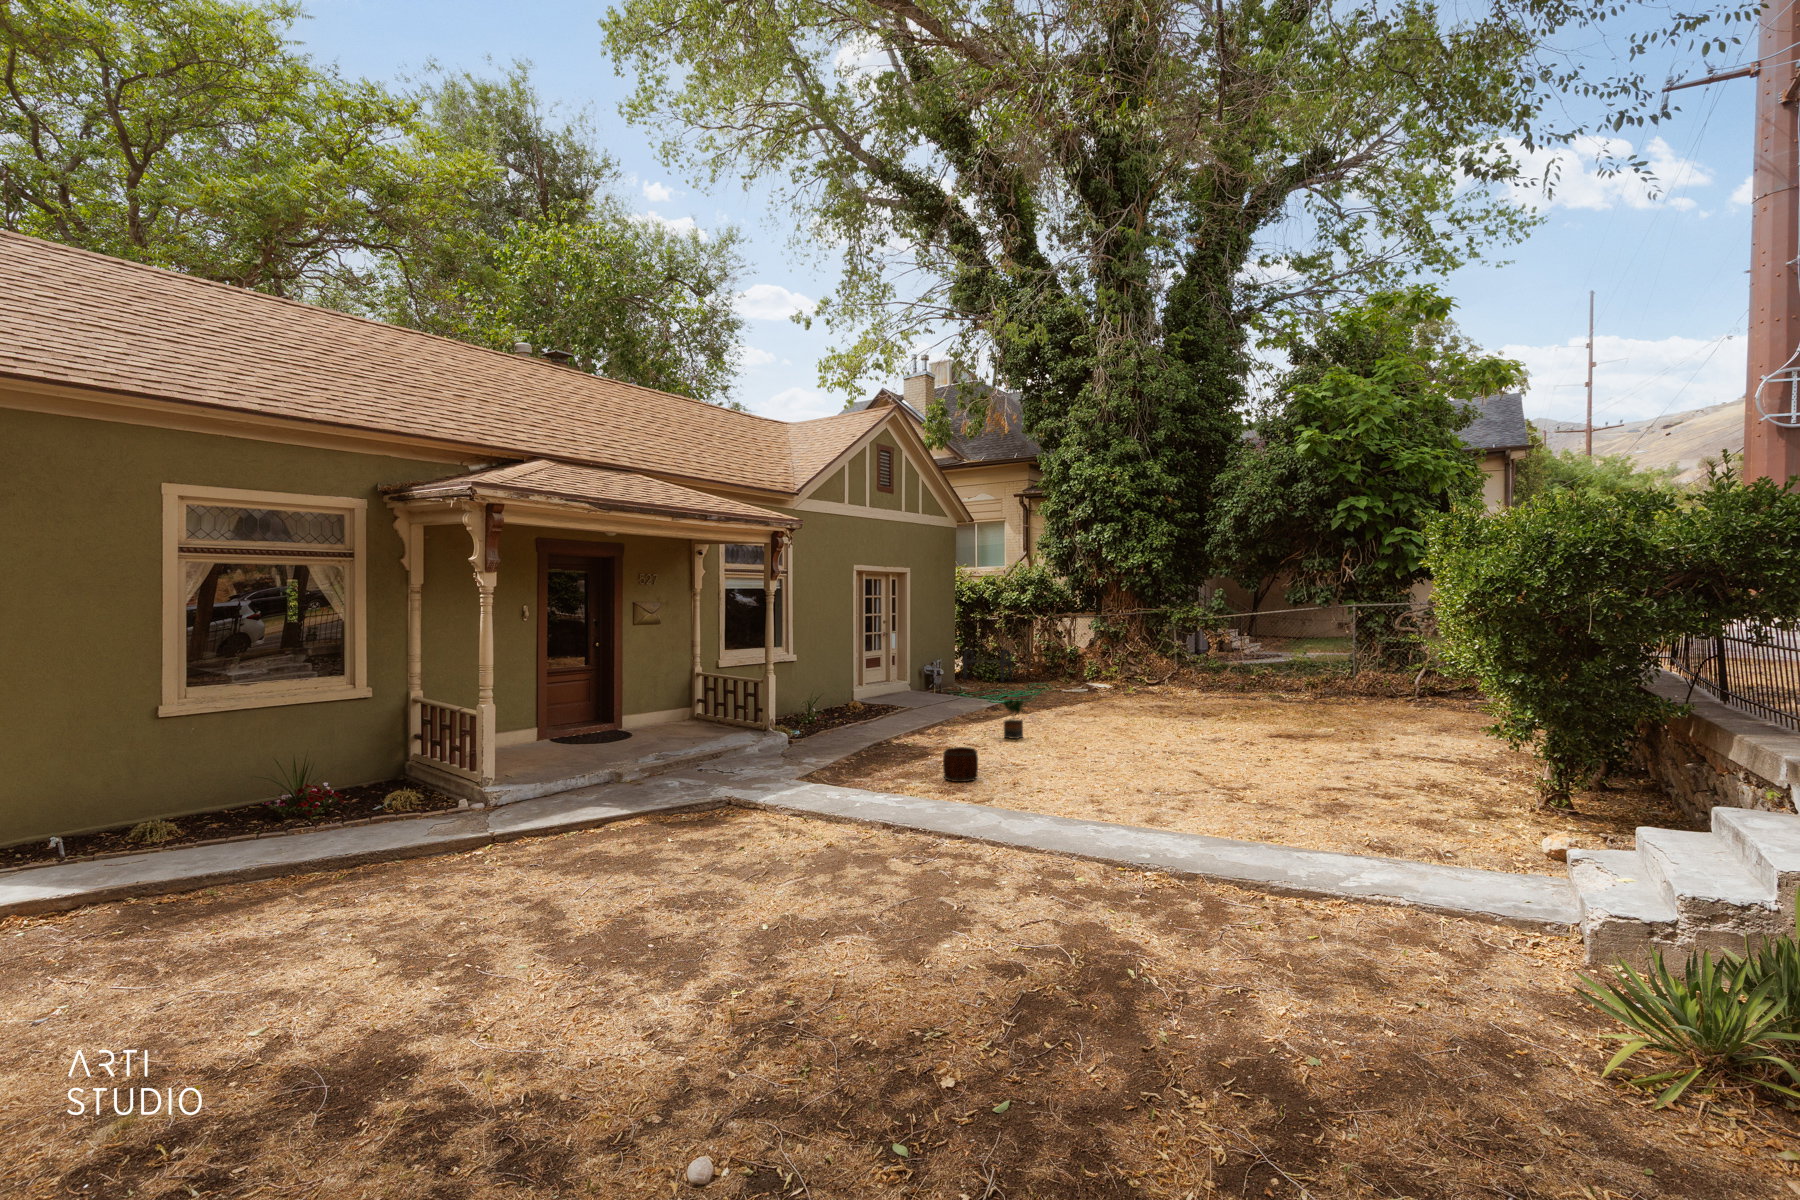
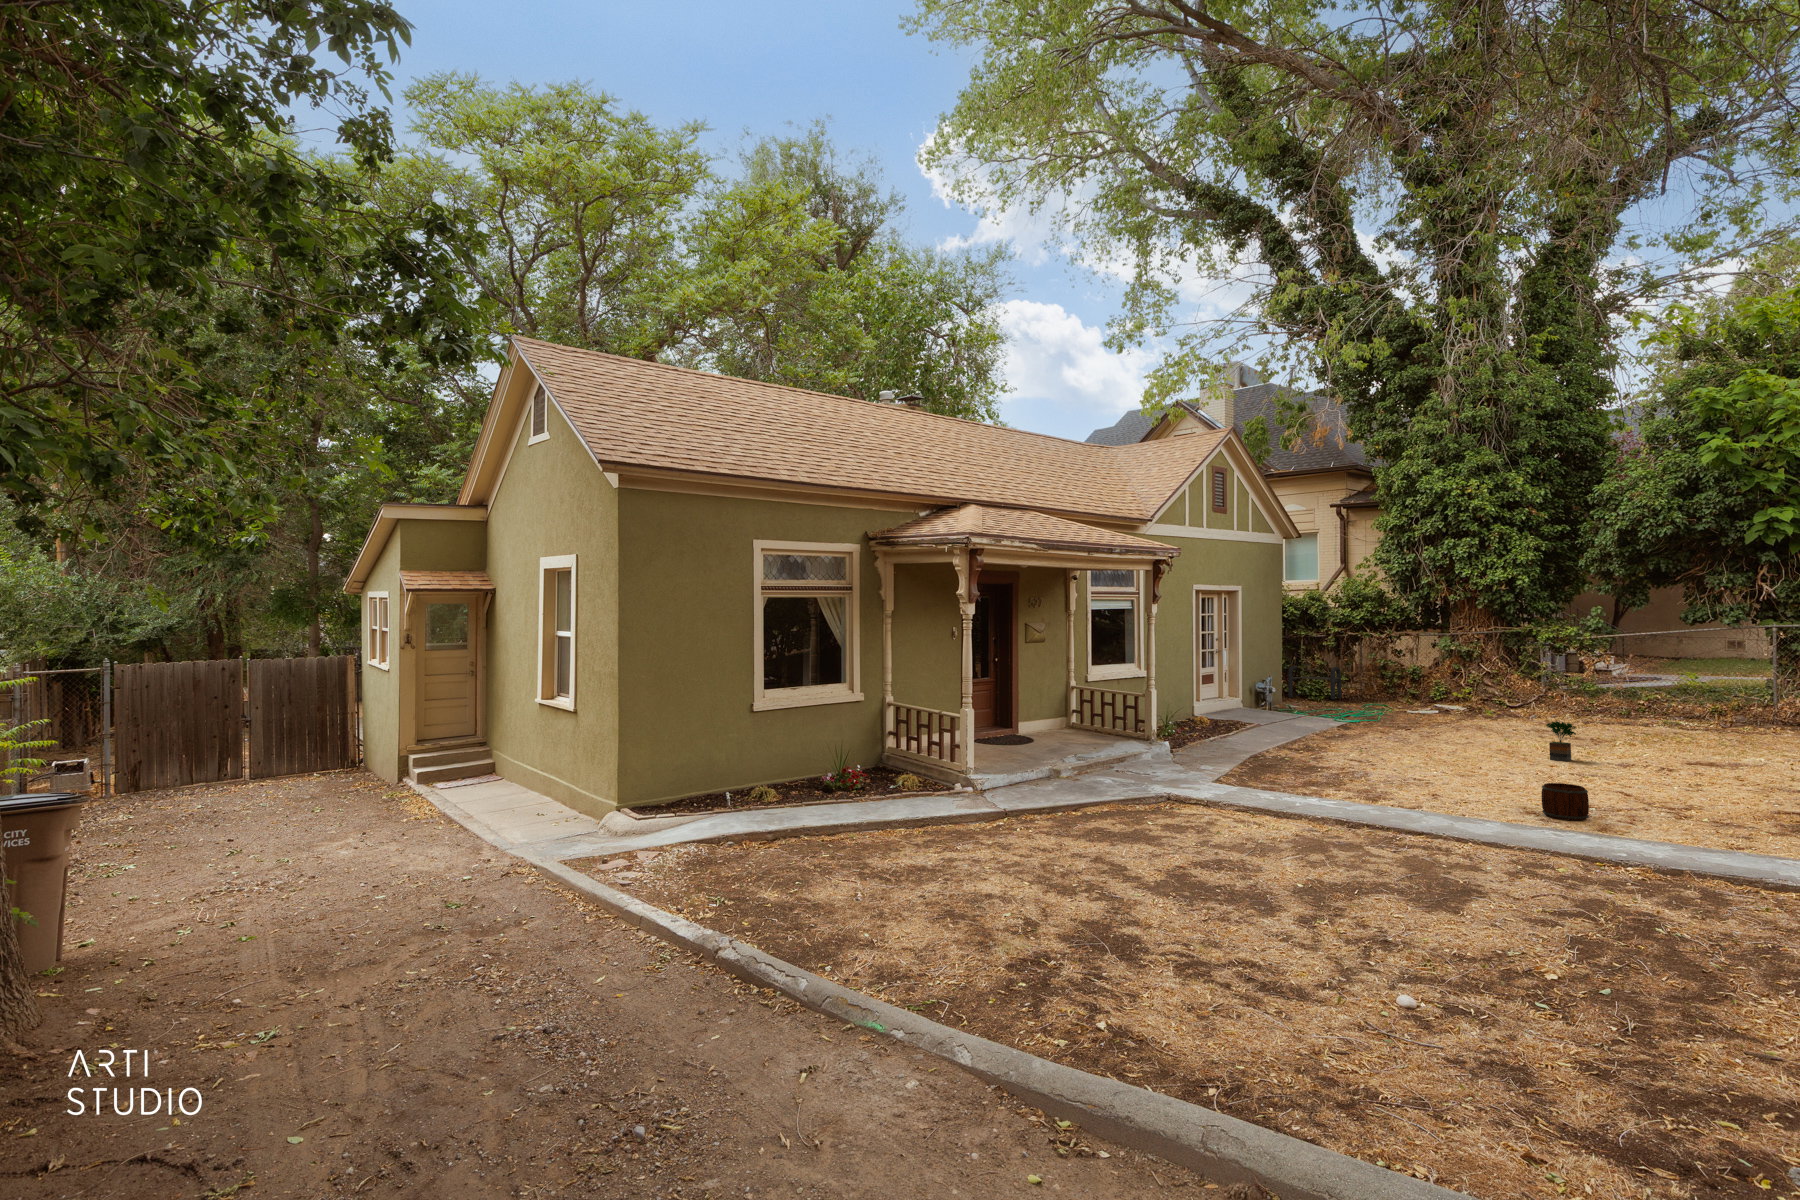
potted tree: present [1003,699,1025,739] -> present [1546,721,1576,761]
bucket: present [943,747,978,782] -> present [1542,783,1589,821]

